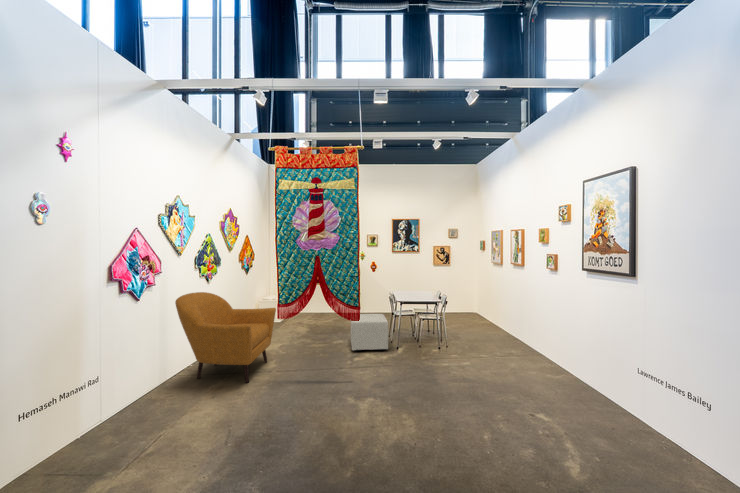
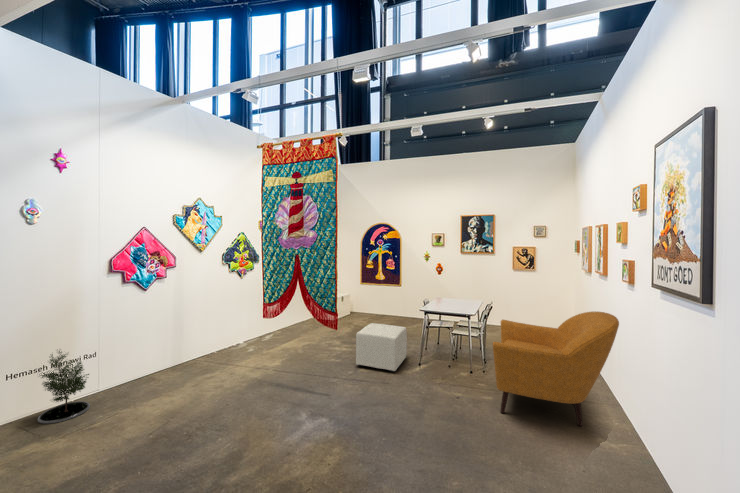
armchair: present [175,292,276,383] -> present [493,311,619,426]
potted tree: none [61,373,129,468] -> present [38,351,90,424]

